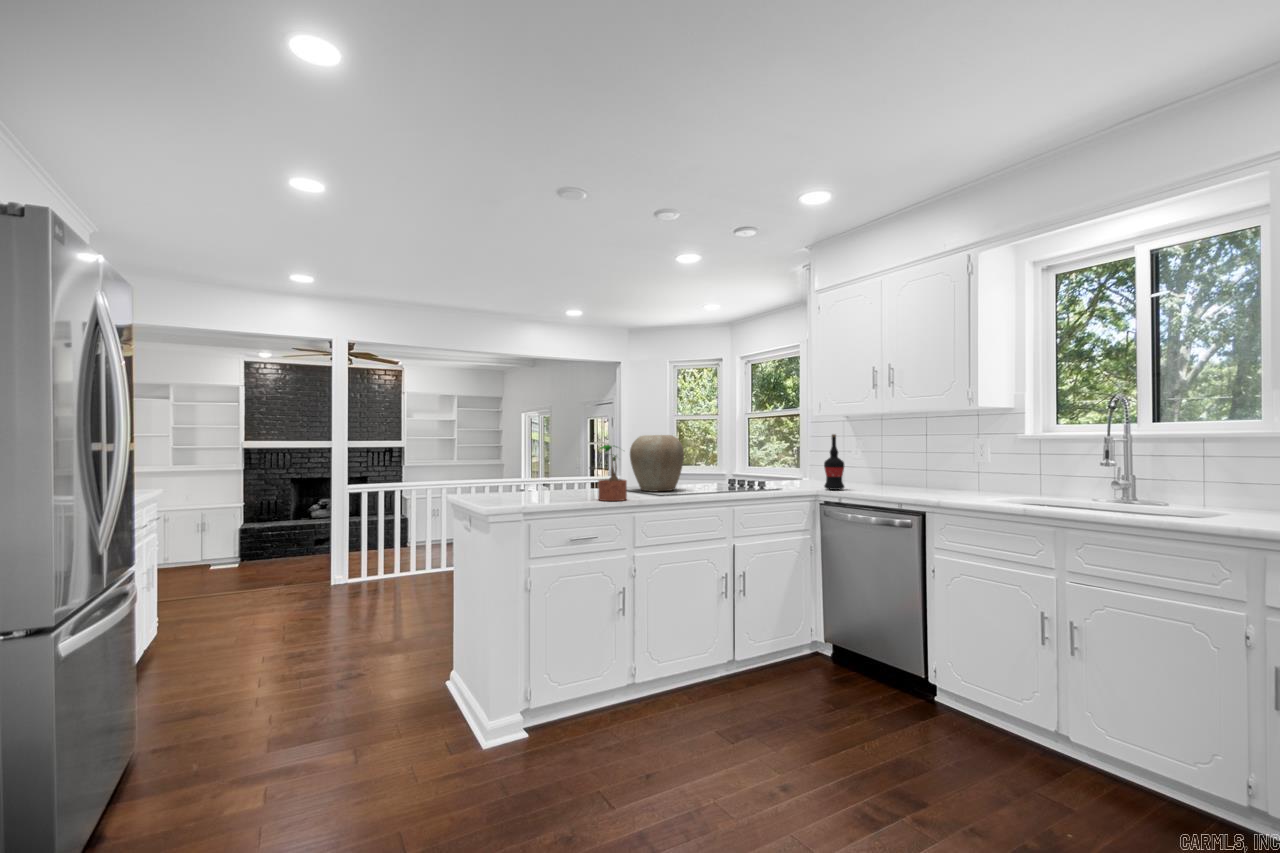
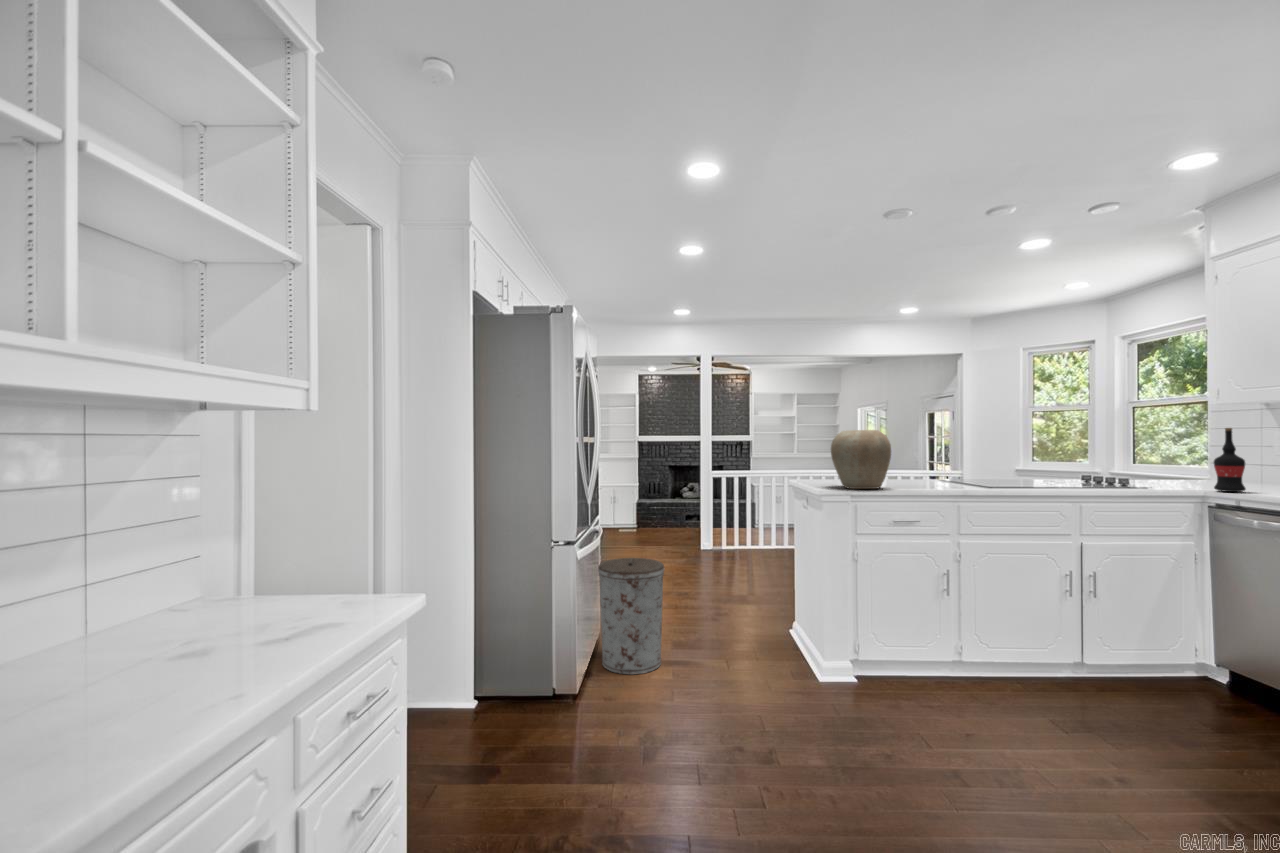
vase: present [630,435,684,491] -> present [831,430,891,489]
potted plant: present [598,445,627,501] -> none [921,439,952,490]
trash can: none [129,625,257,822] -> present [598,558,664,675]

